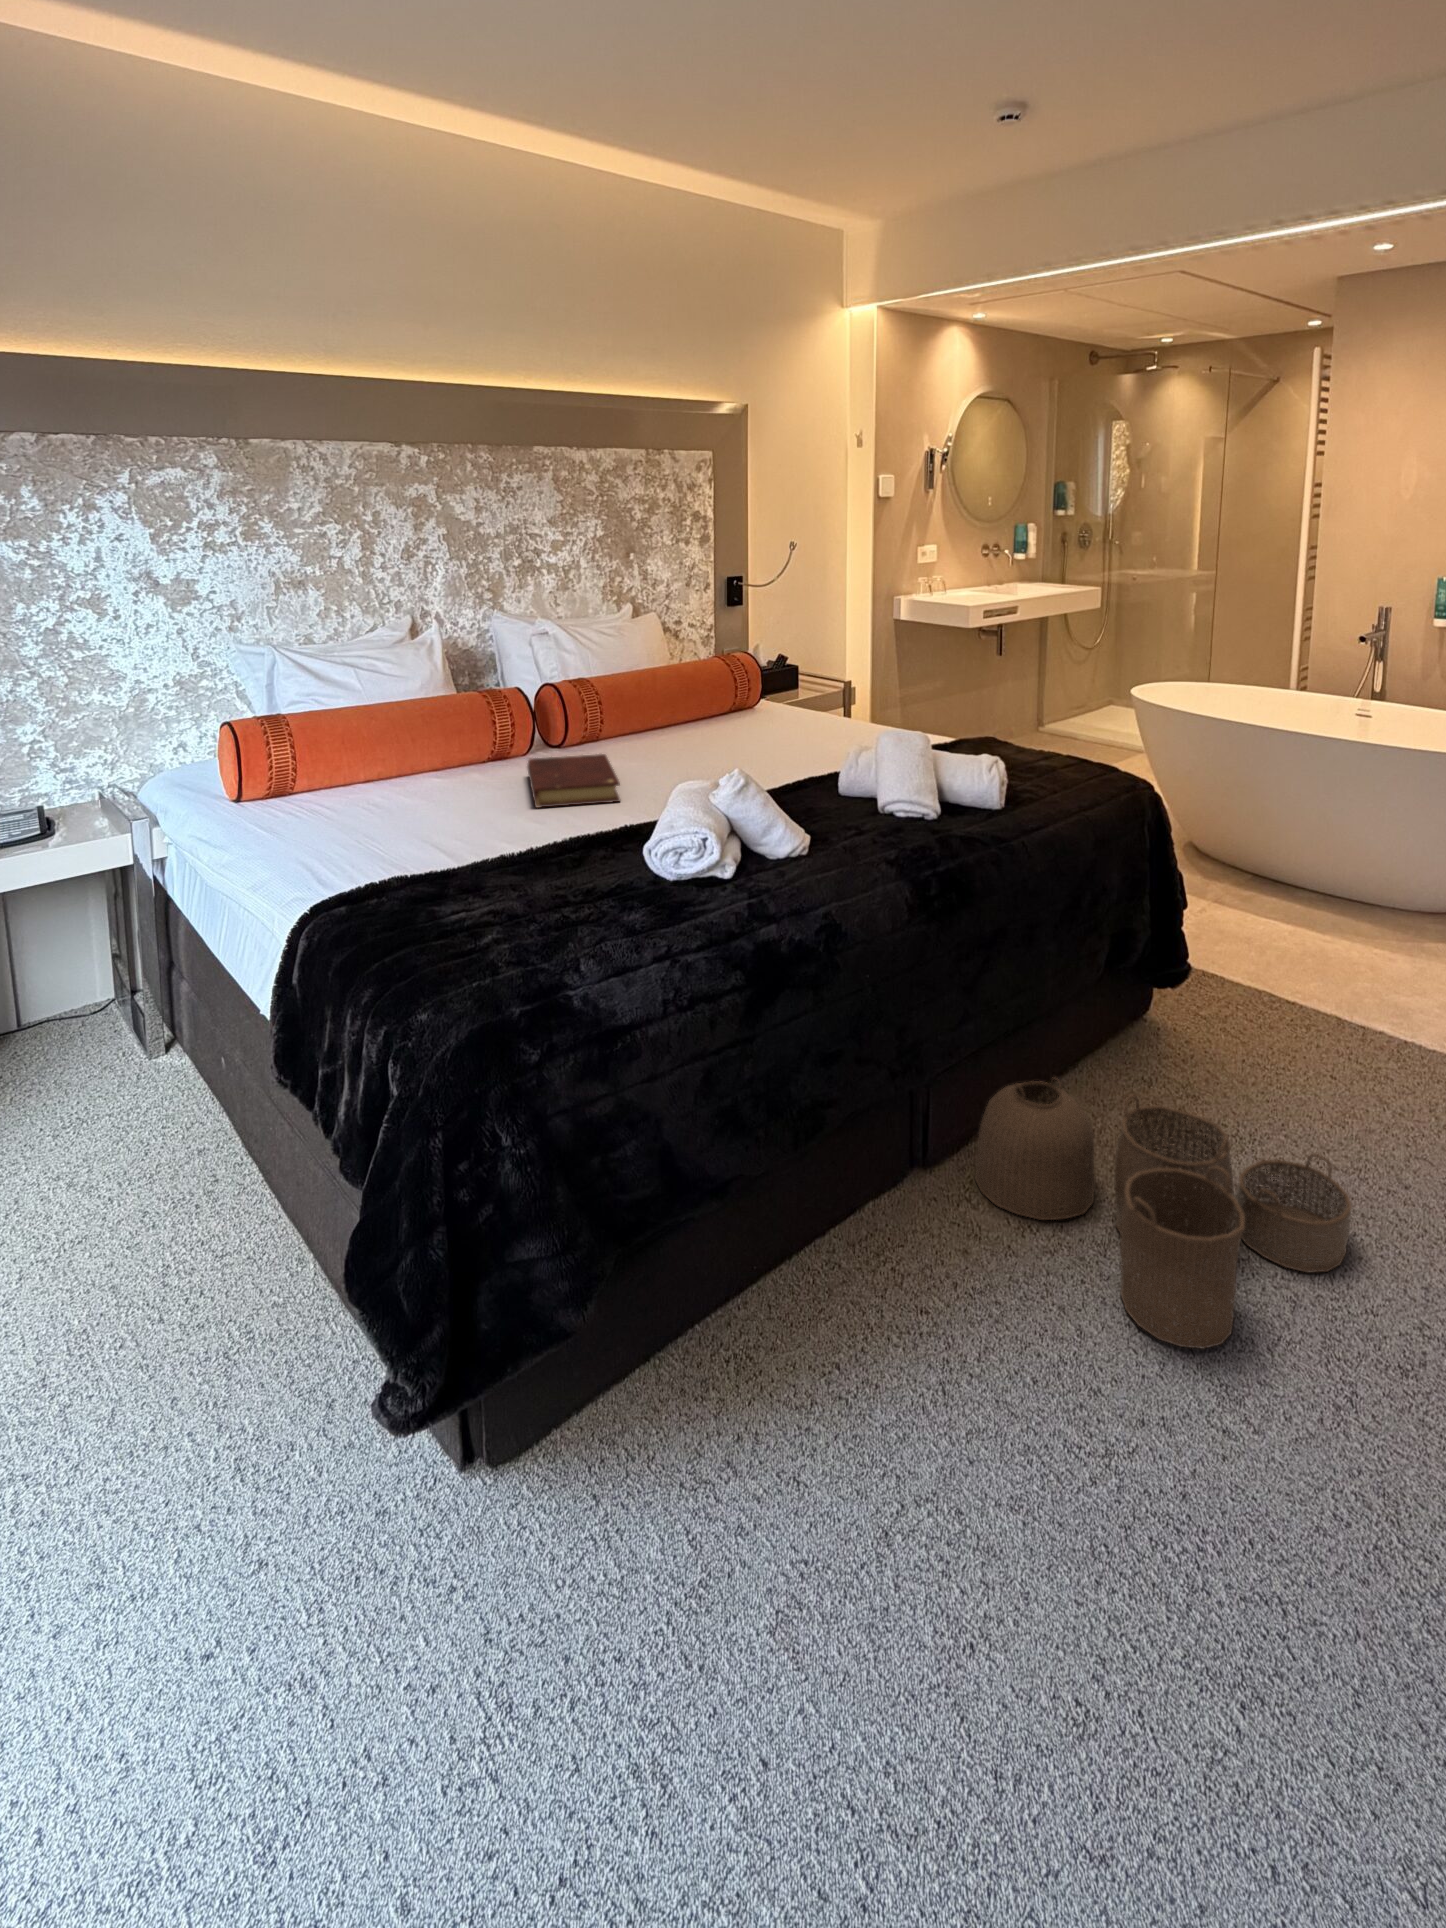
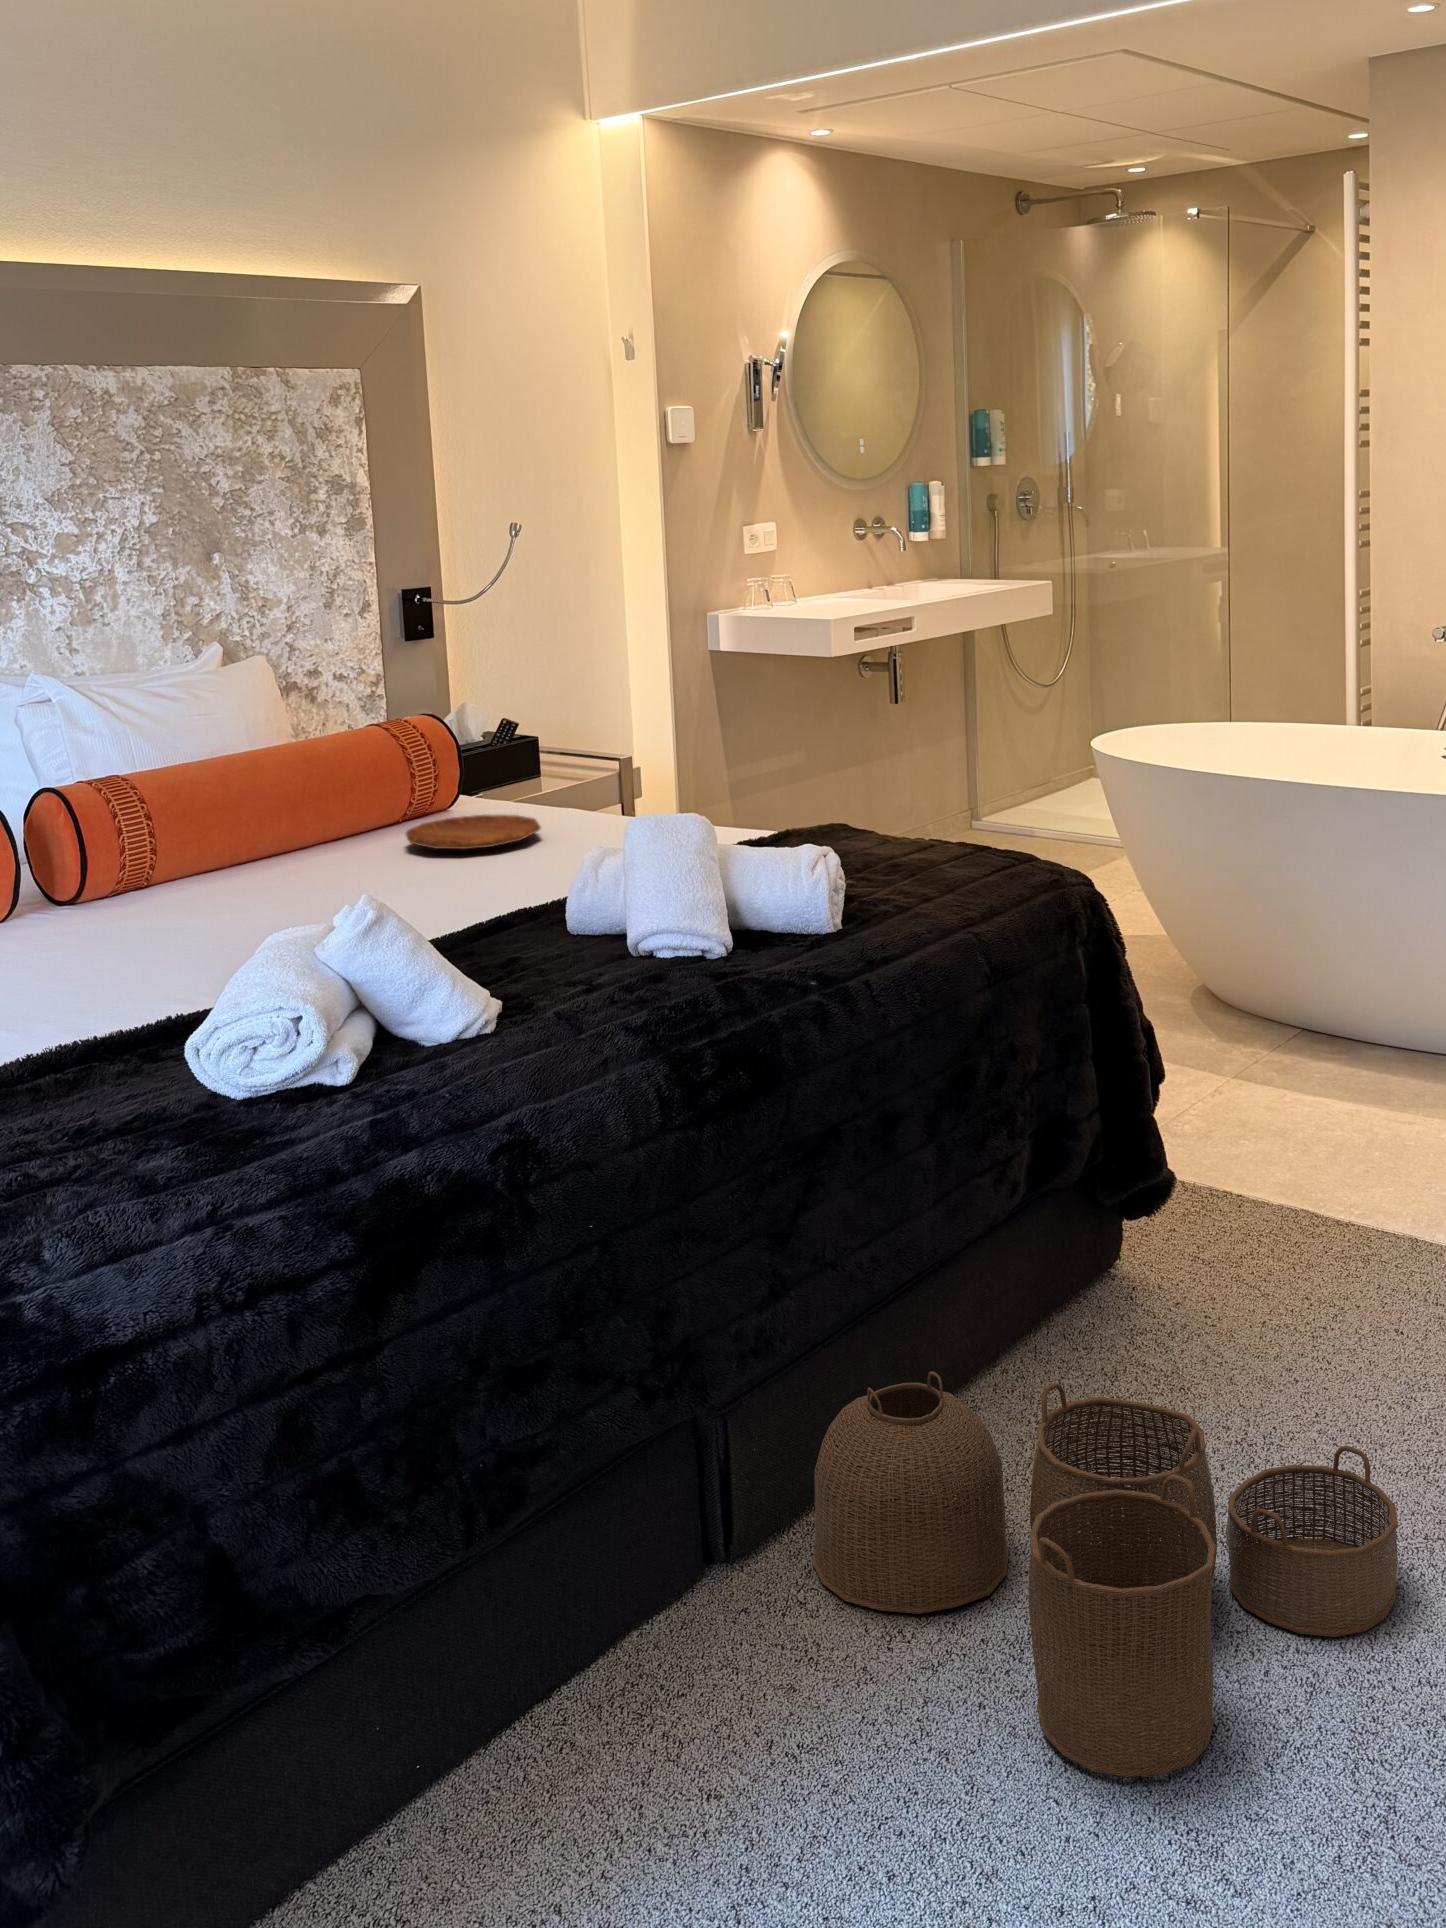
tray: none [736,712,814,733] -> present [406,815,541,849]
book: present [527,754,620,808] -> none [9,901,176,1001]

